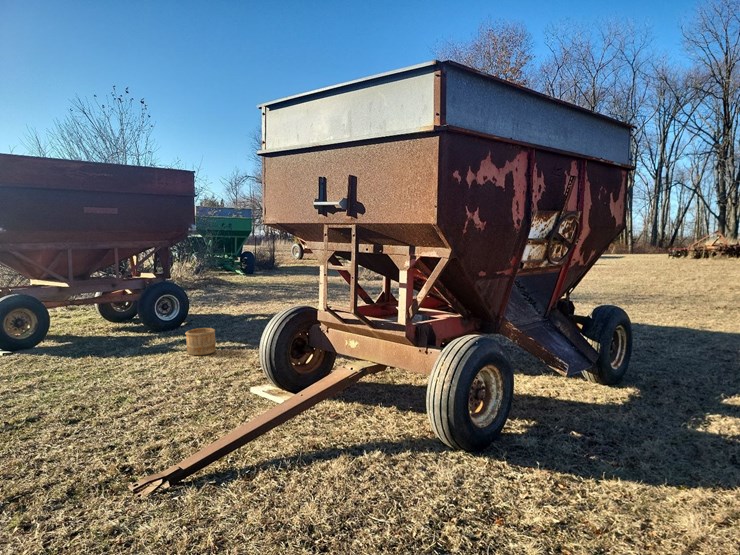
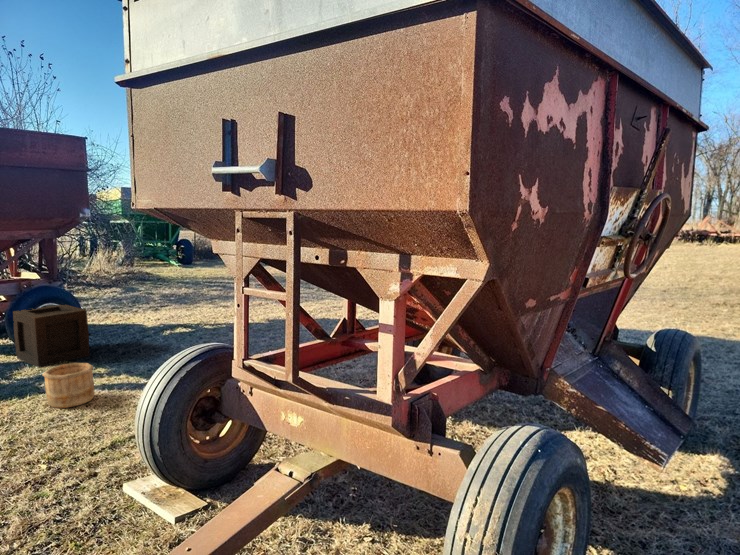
wooden crate: none [151,294,201,336] -> present [13,305,89,367]

